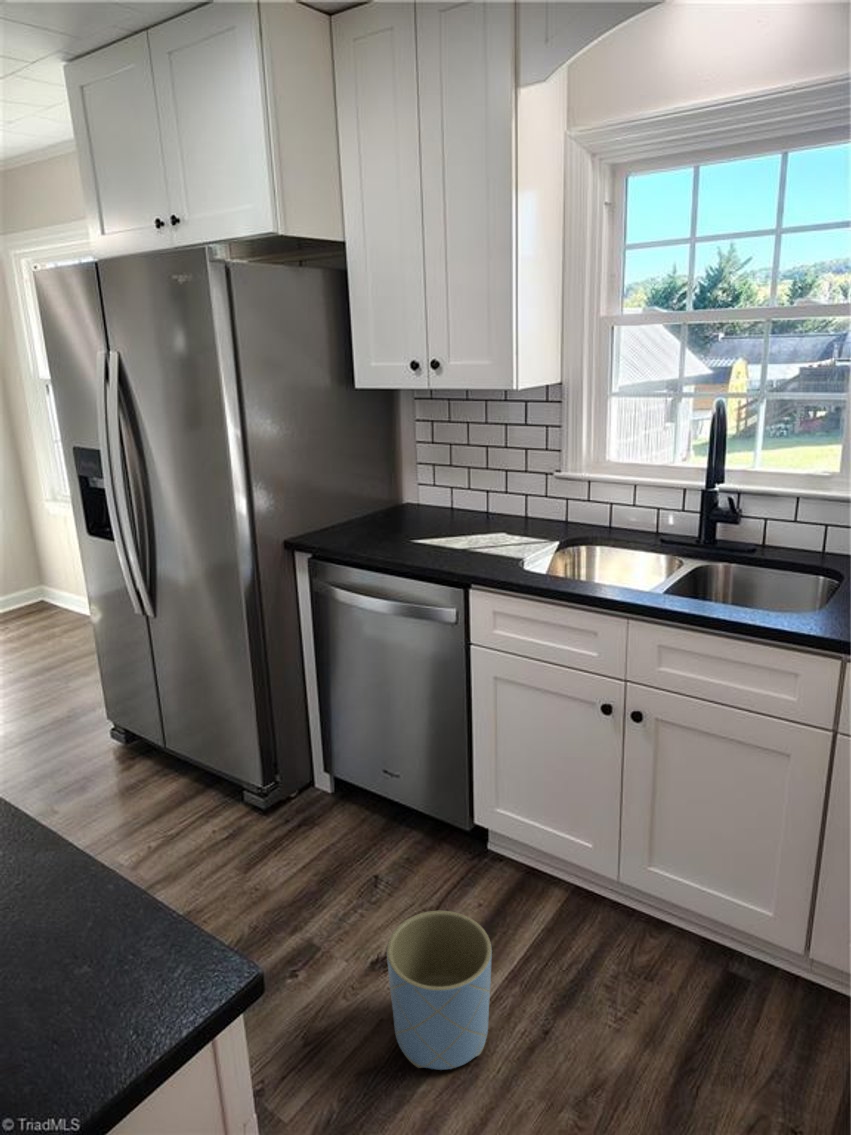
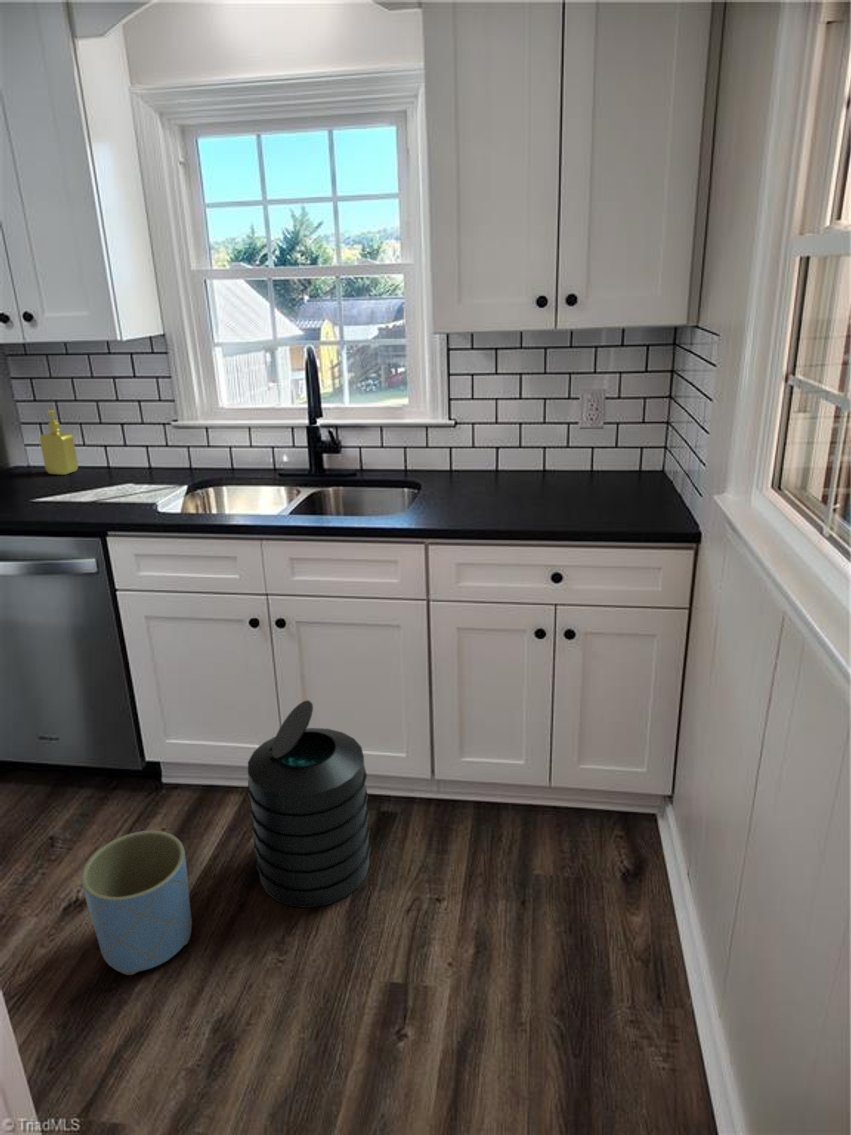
soap dispenser: none [430,453,460,516] -> present [40,409,78,475]
trash can: none [568,819,717,1076] -> present [248,701,370,908]

